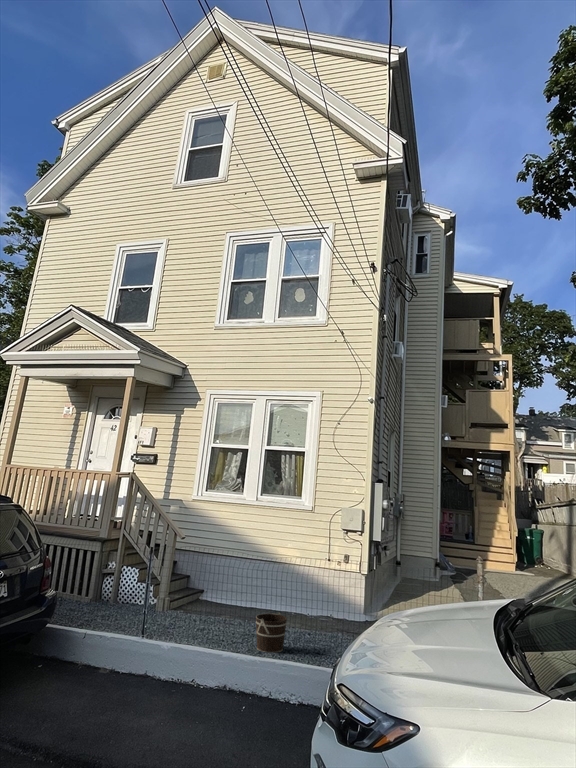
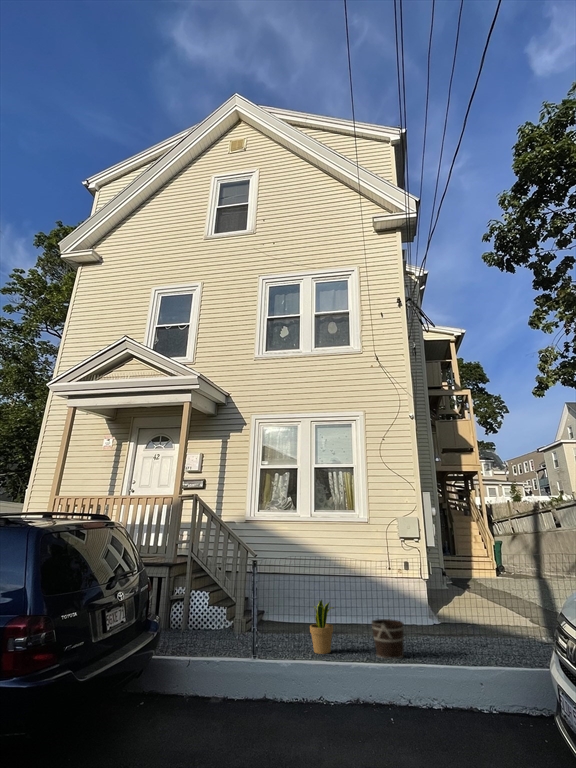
potted plant: none [201,590,229,641] -> present [310,600,333,654]

